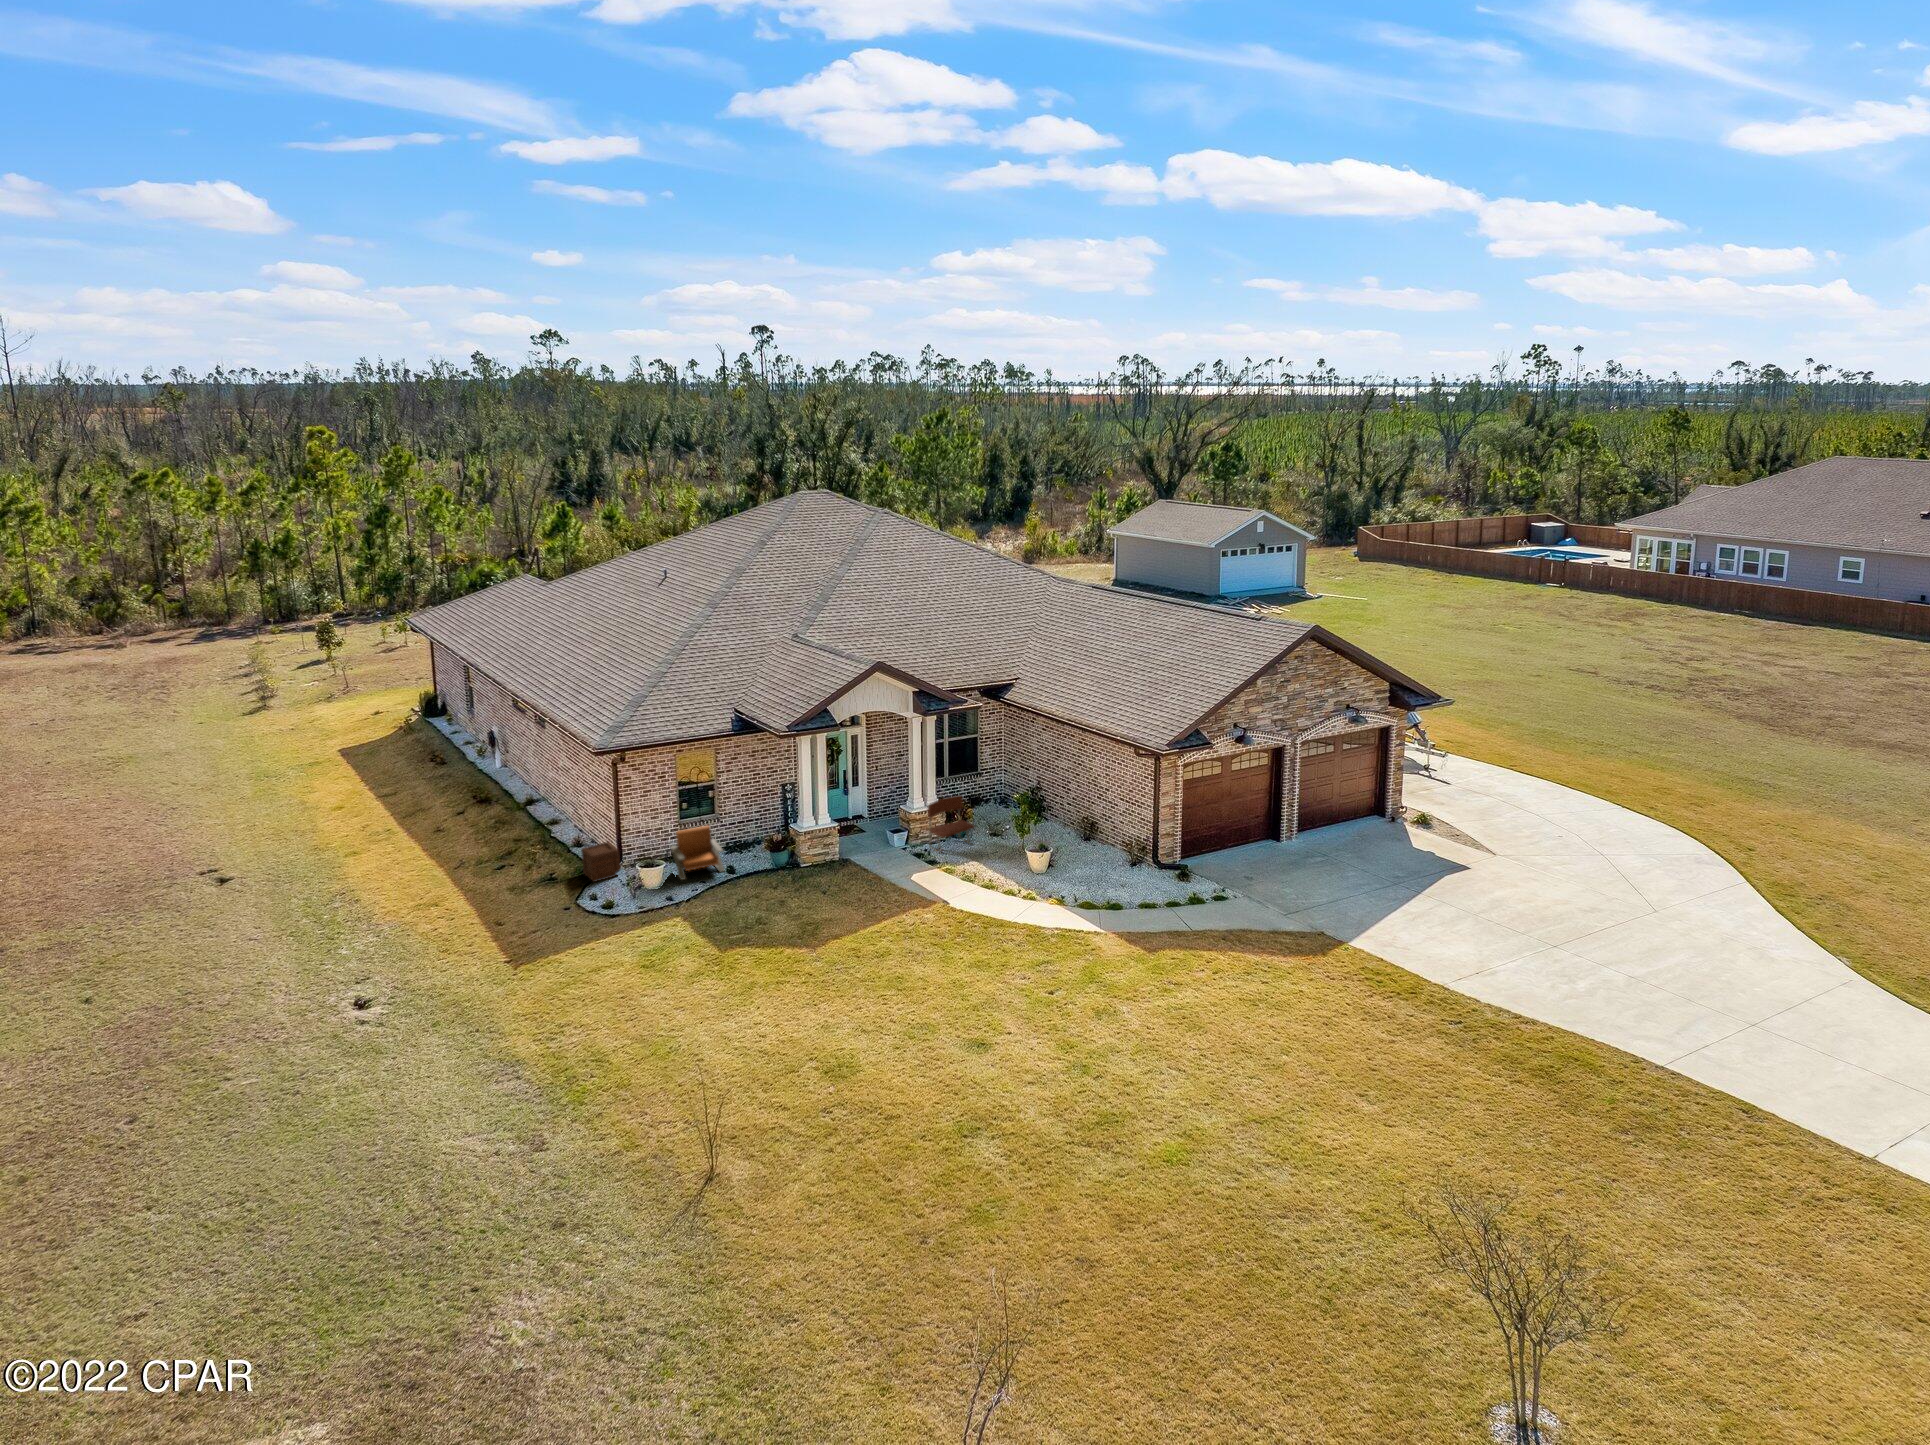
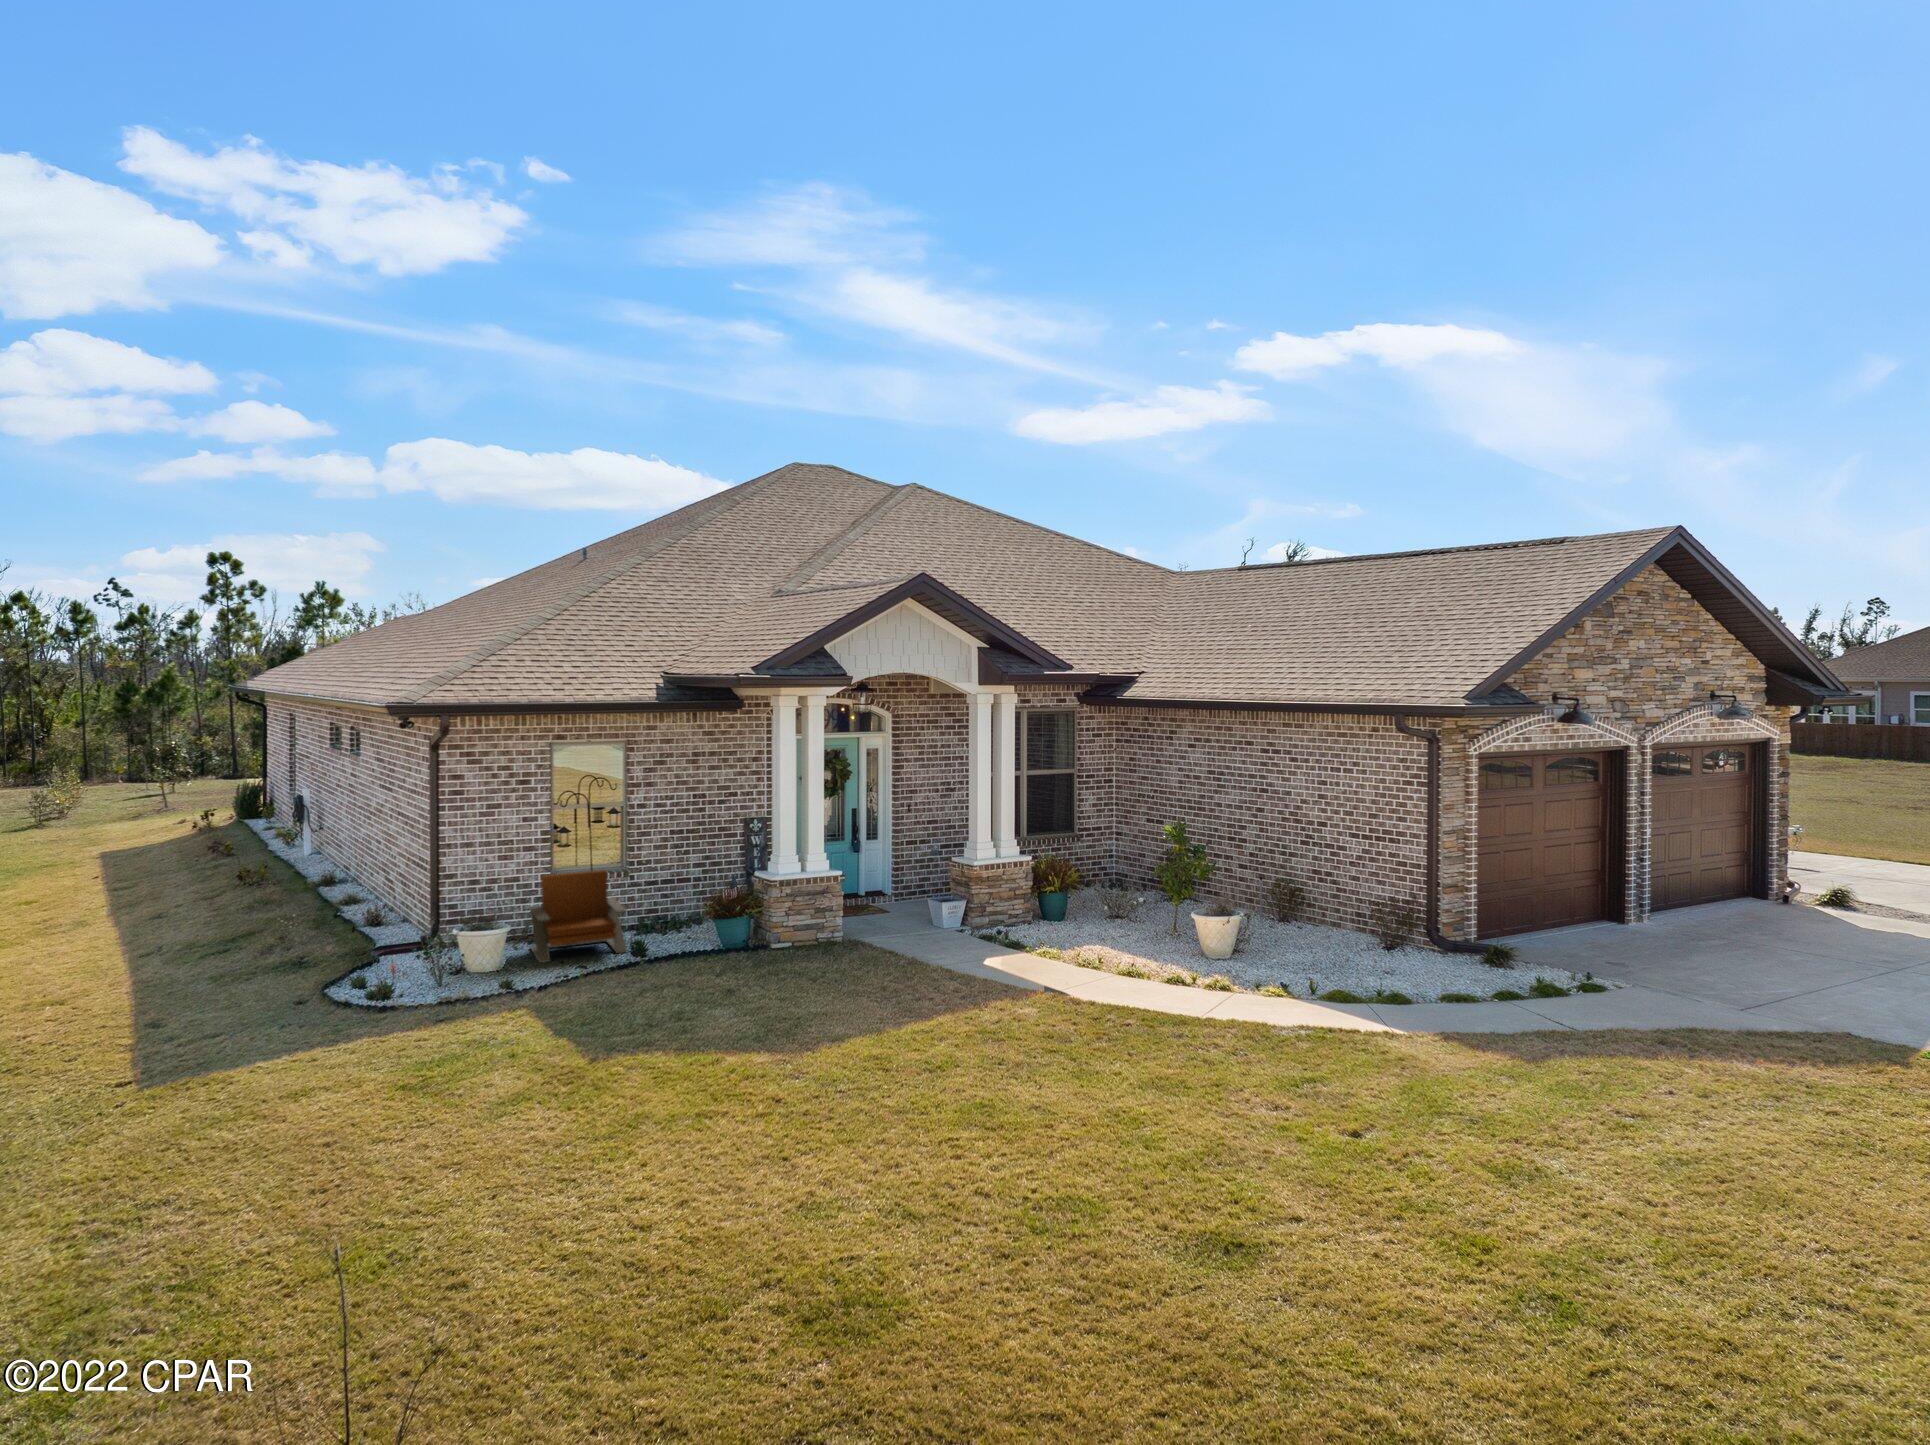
bench: present [927,796,975,853] -> none [1004,838,1088,936]
wooden crate: present [581,842,621,882] -> none [358,896,429,966]

